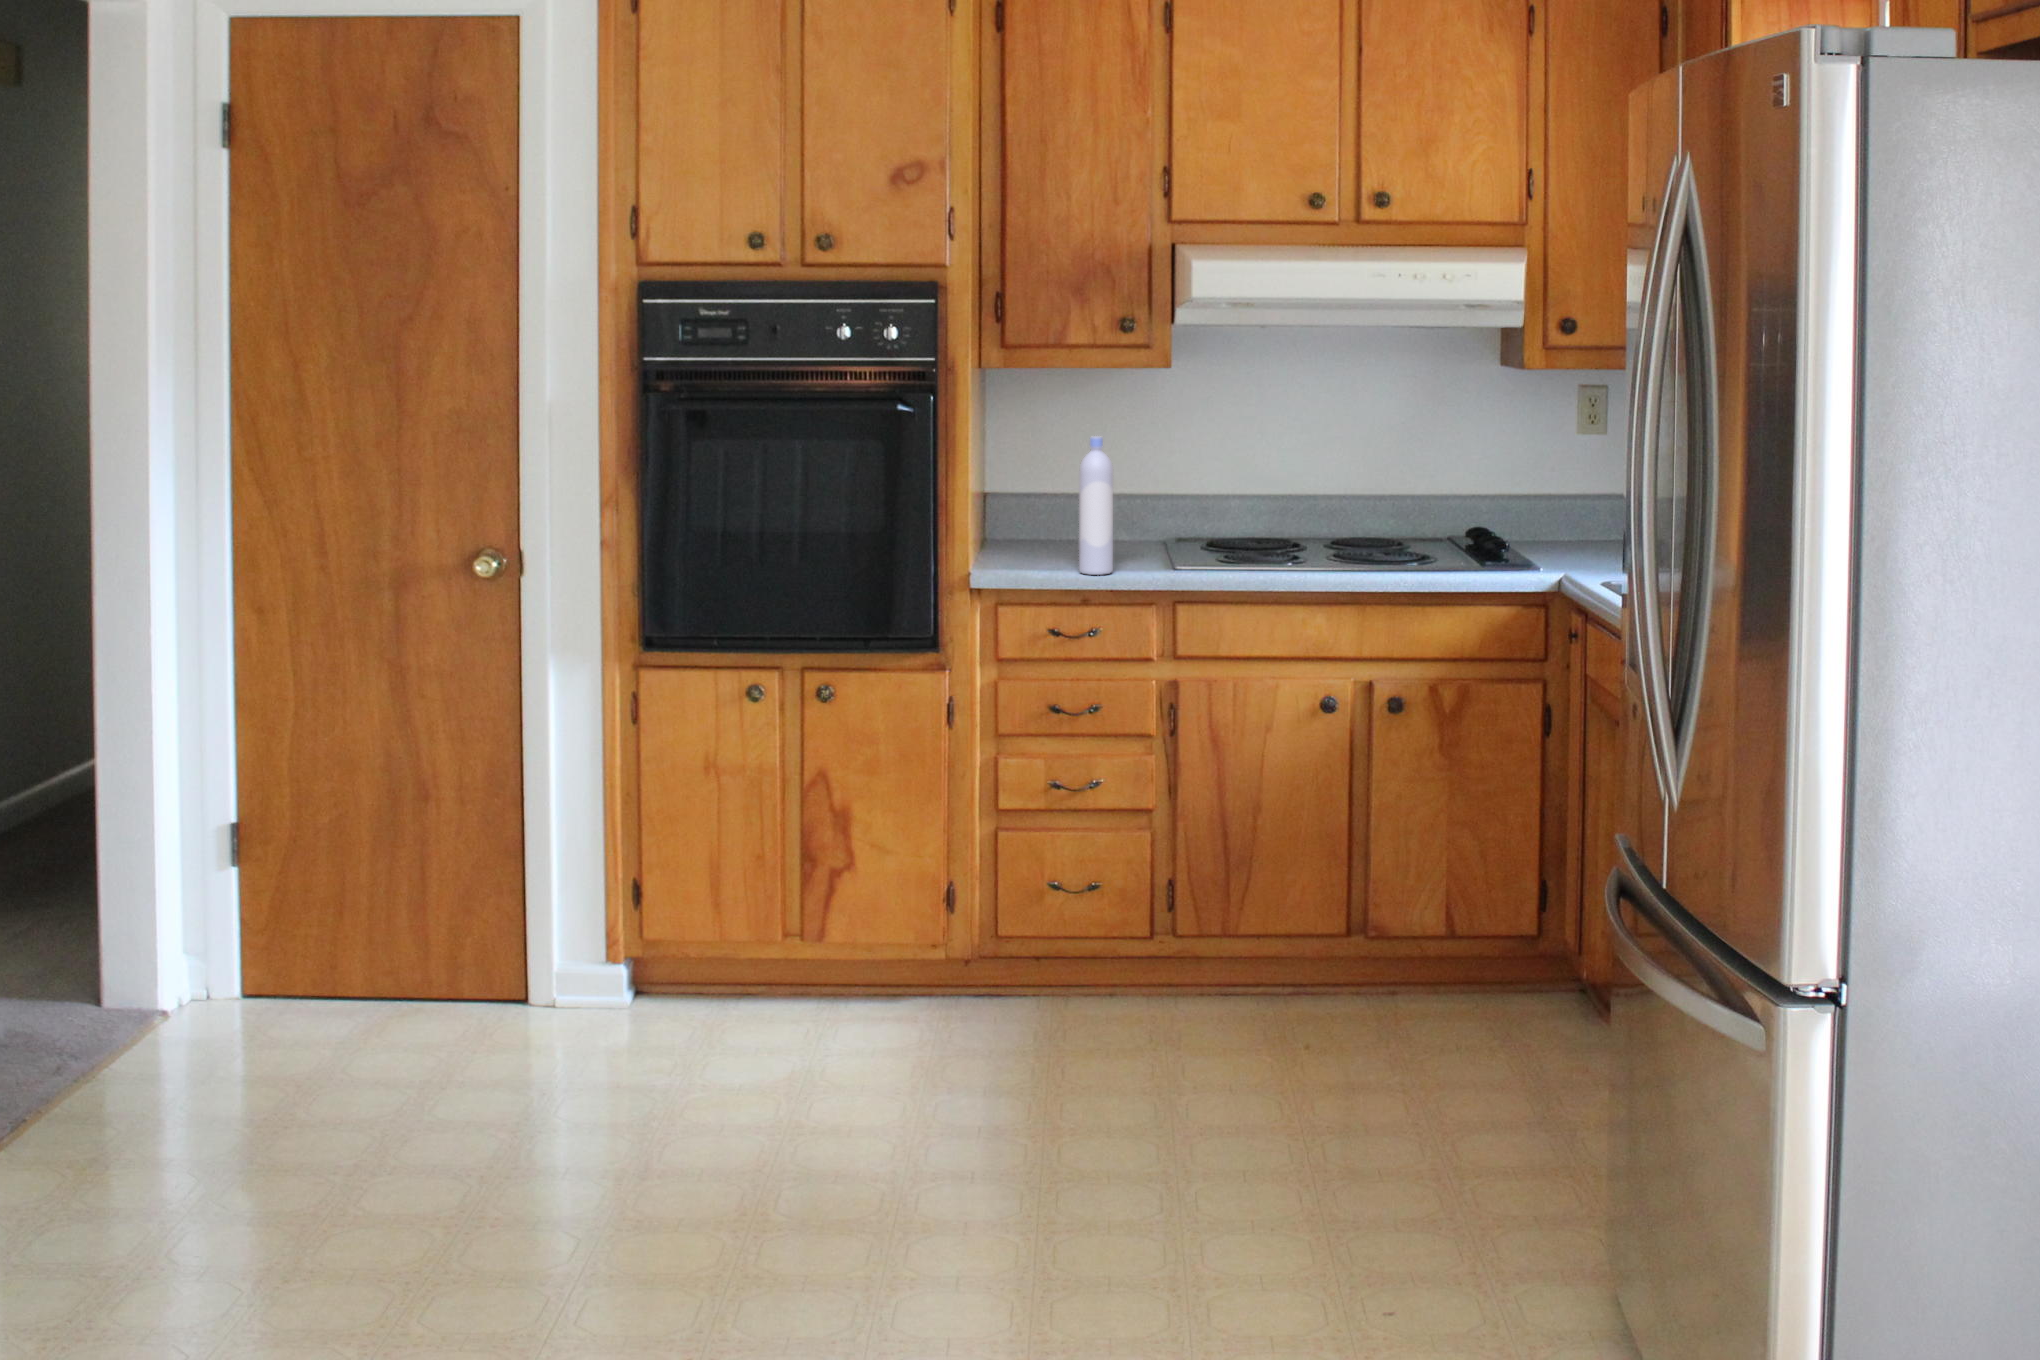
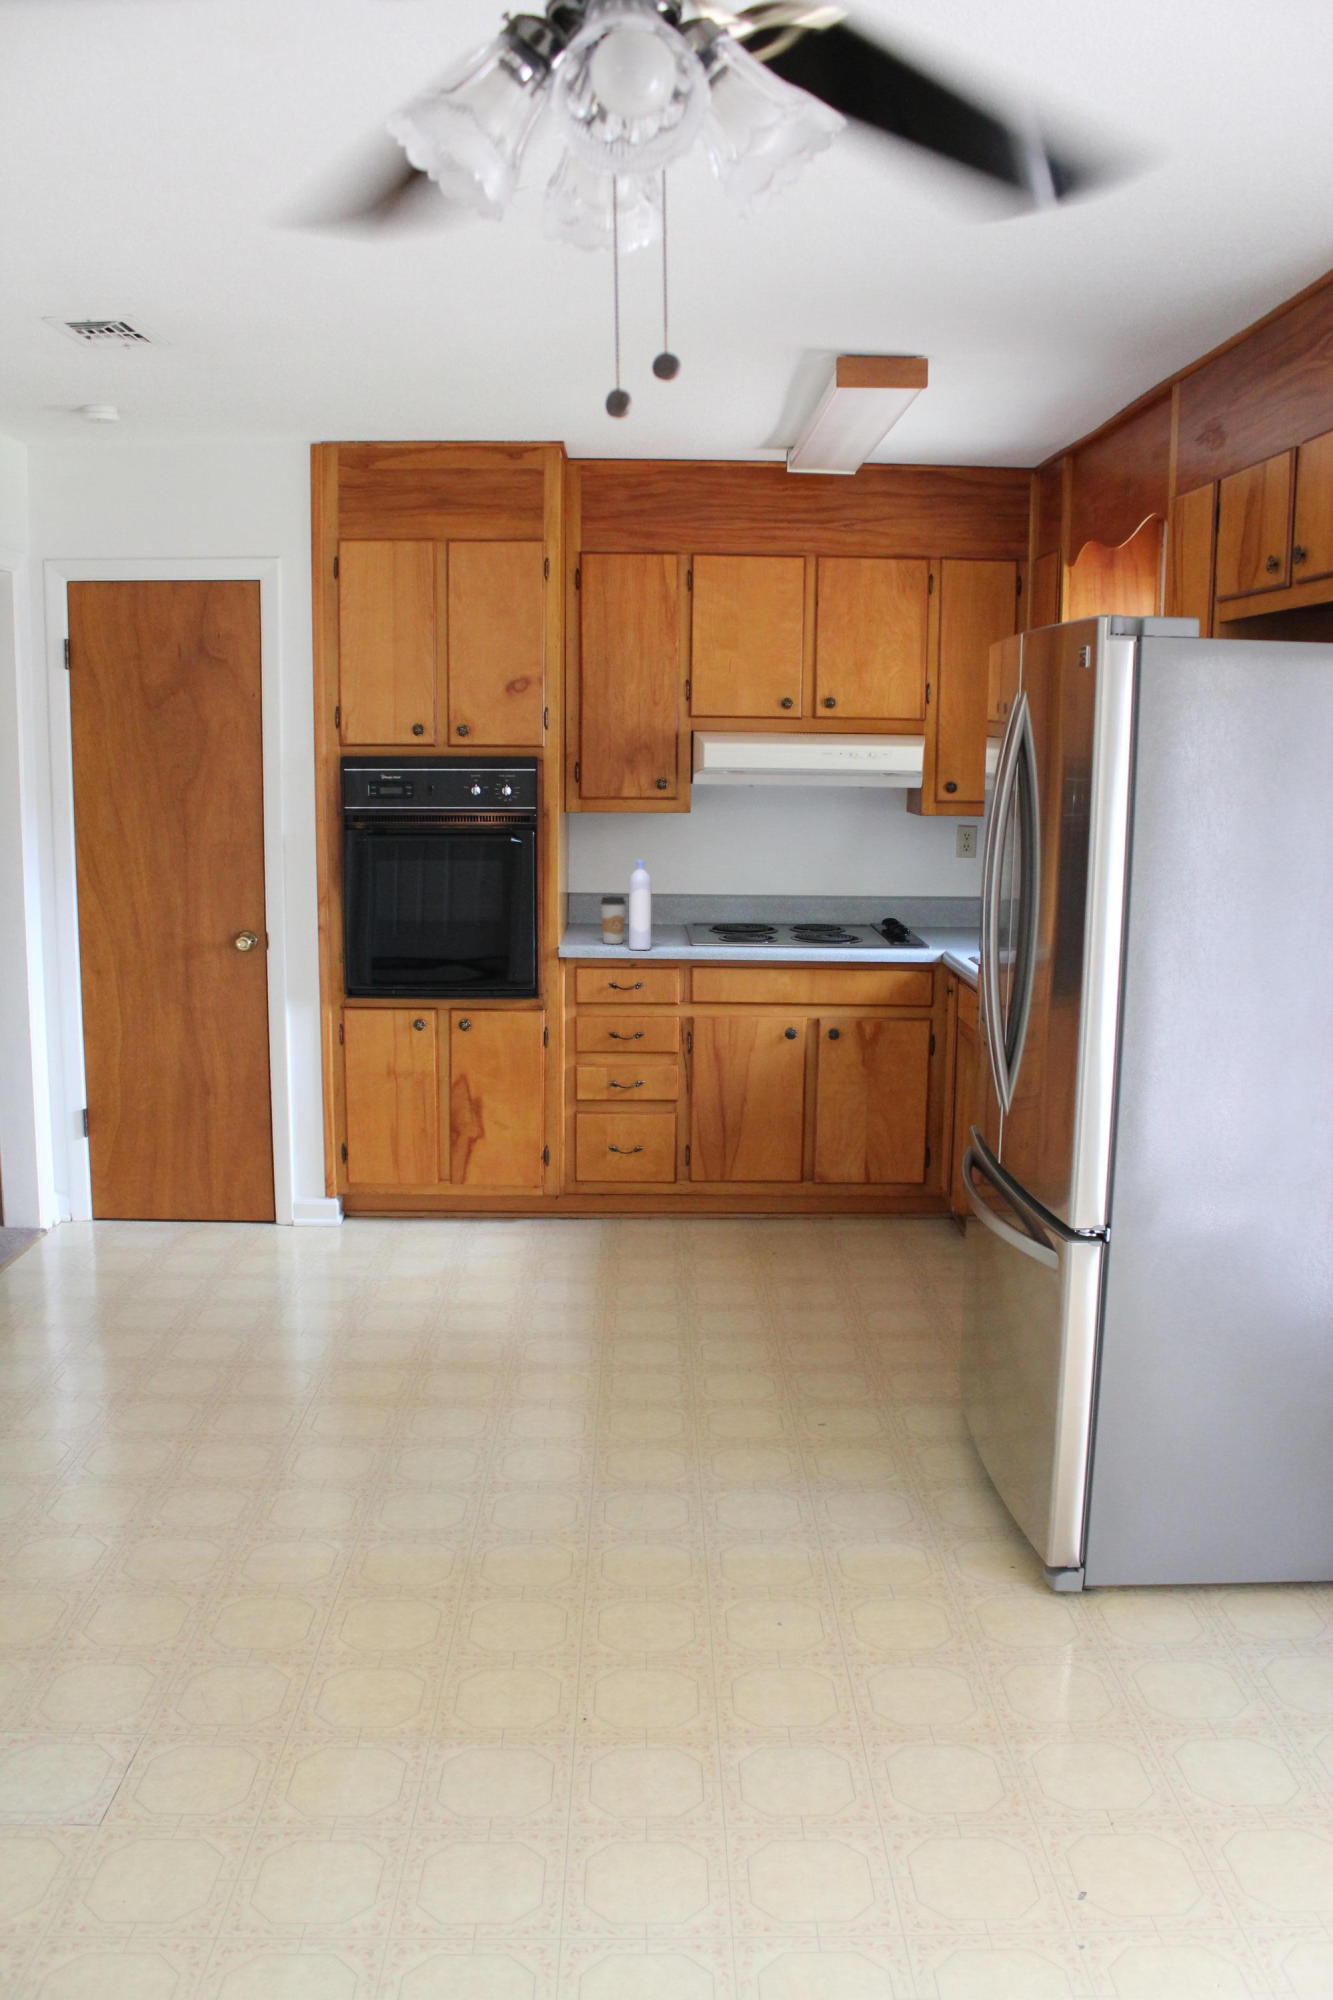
coffee cup: none [1039,487,1078,560] -> present [601,896,625,944]

